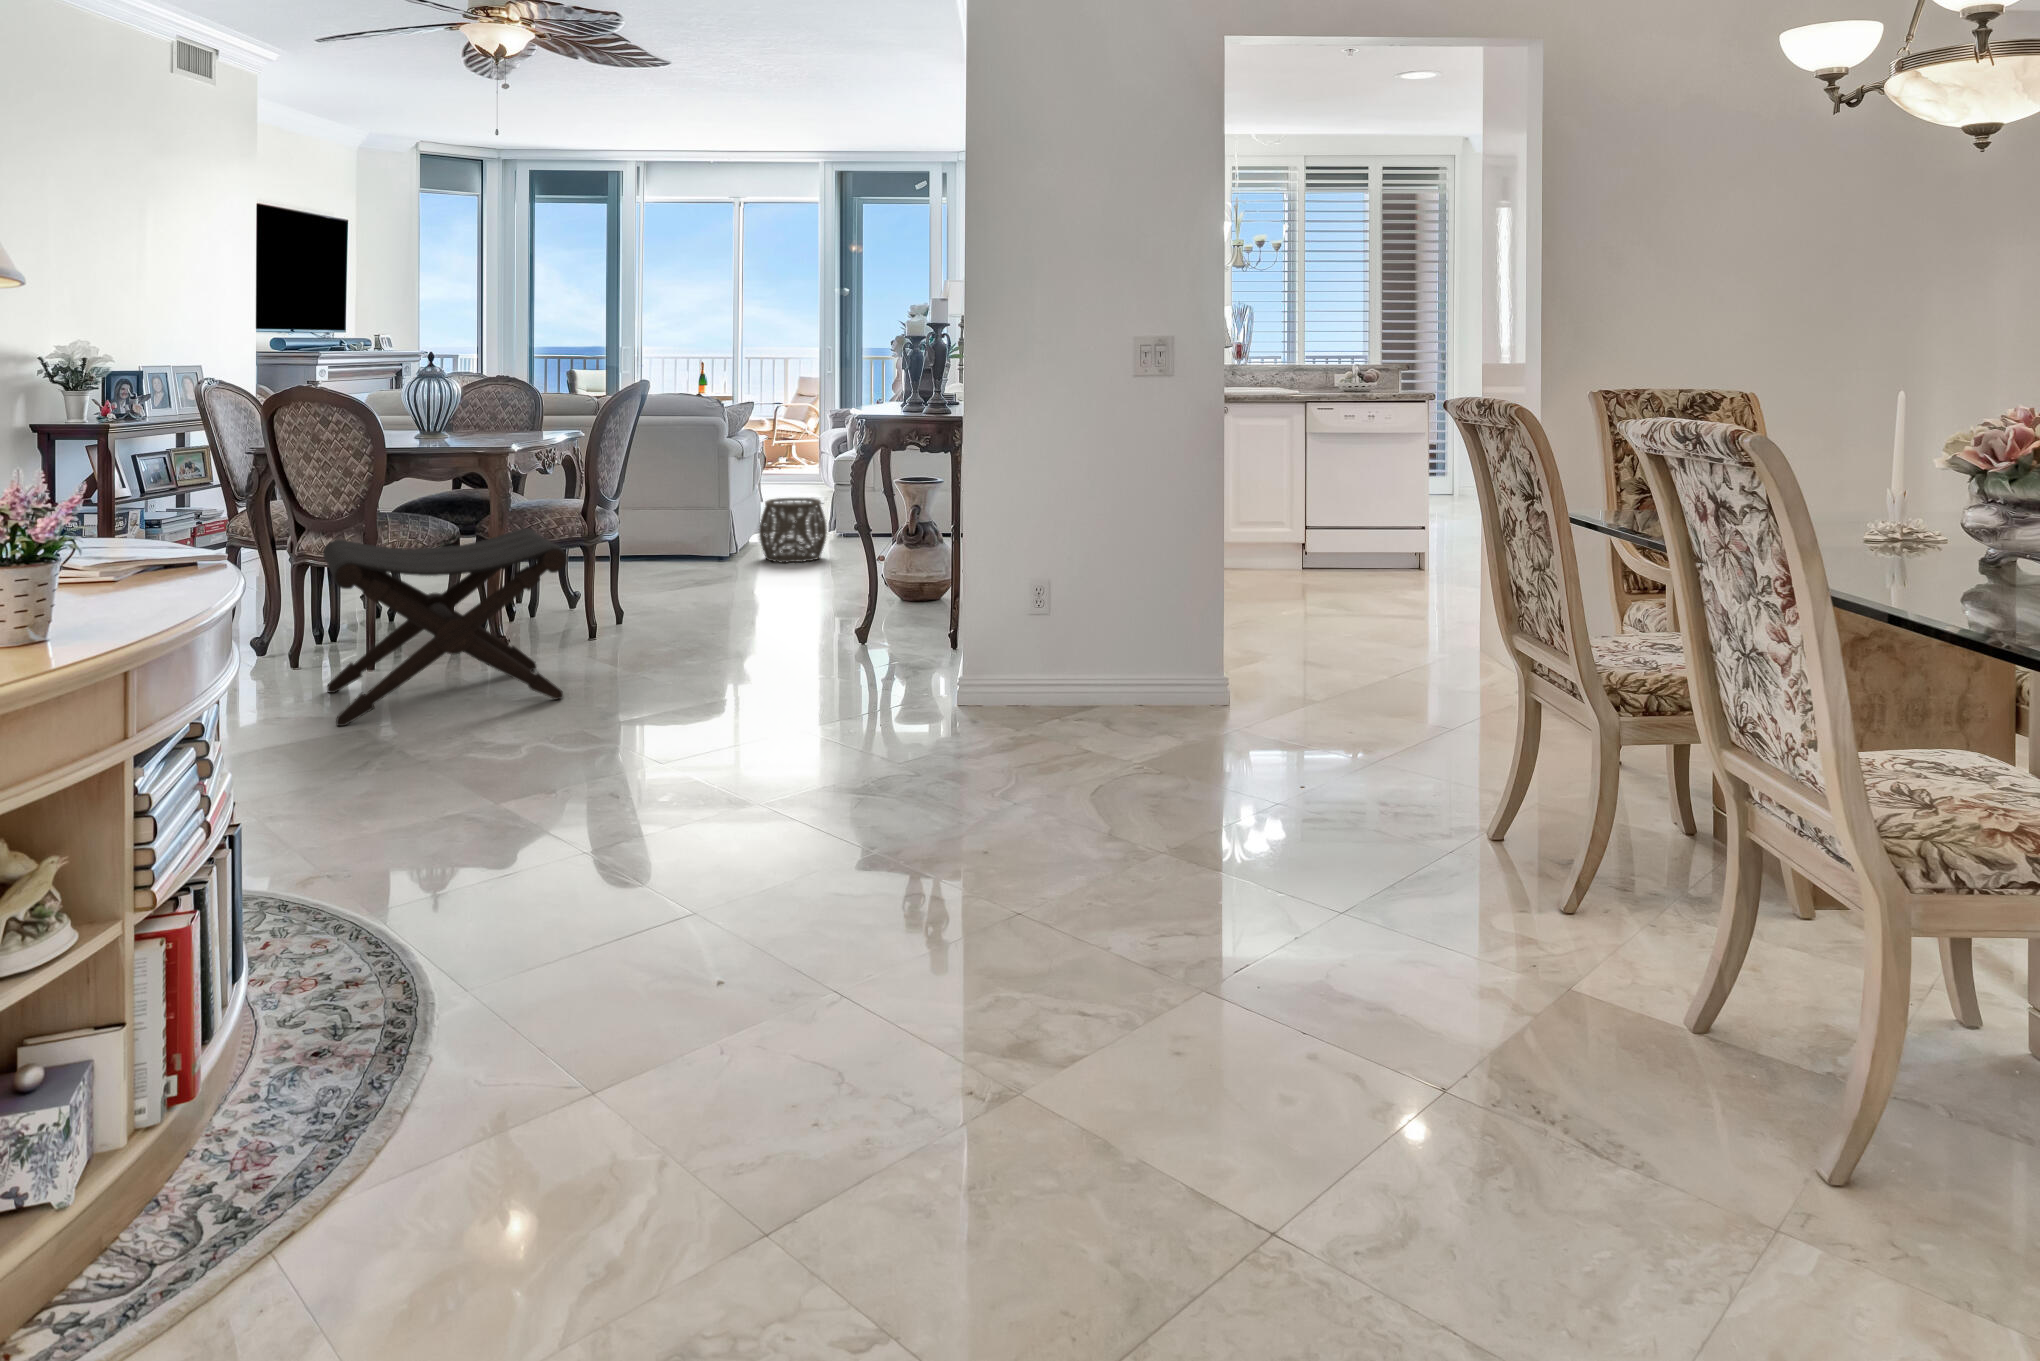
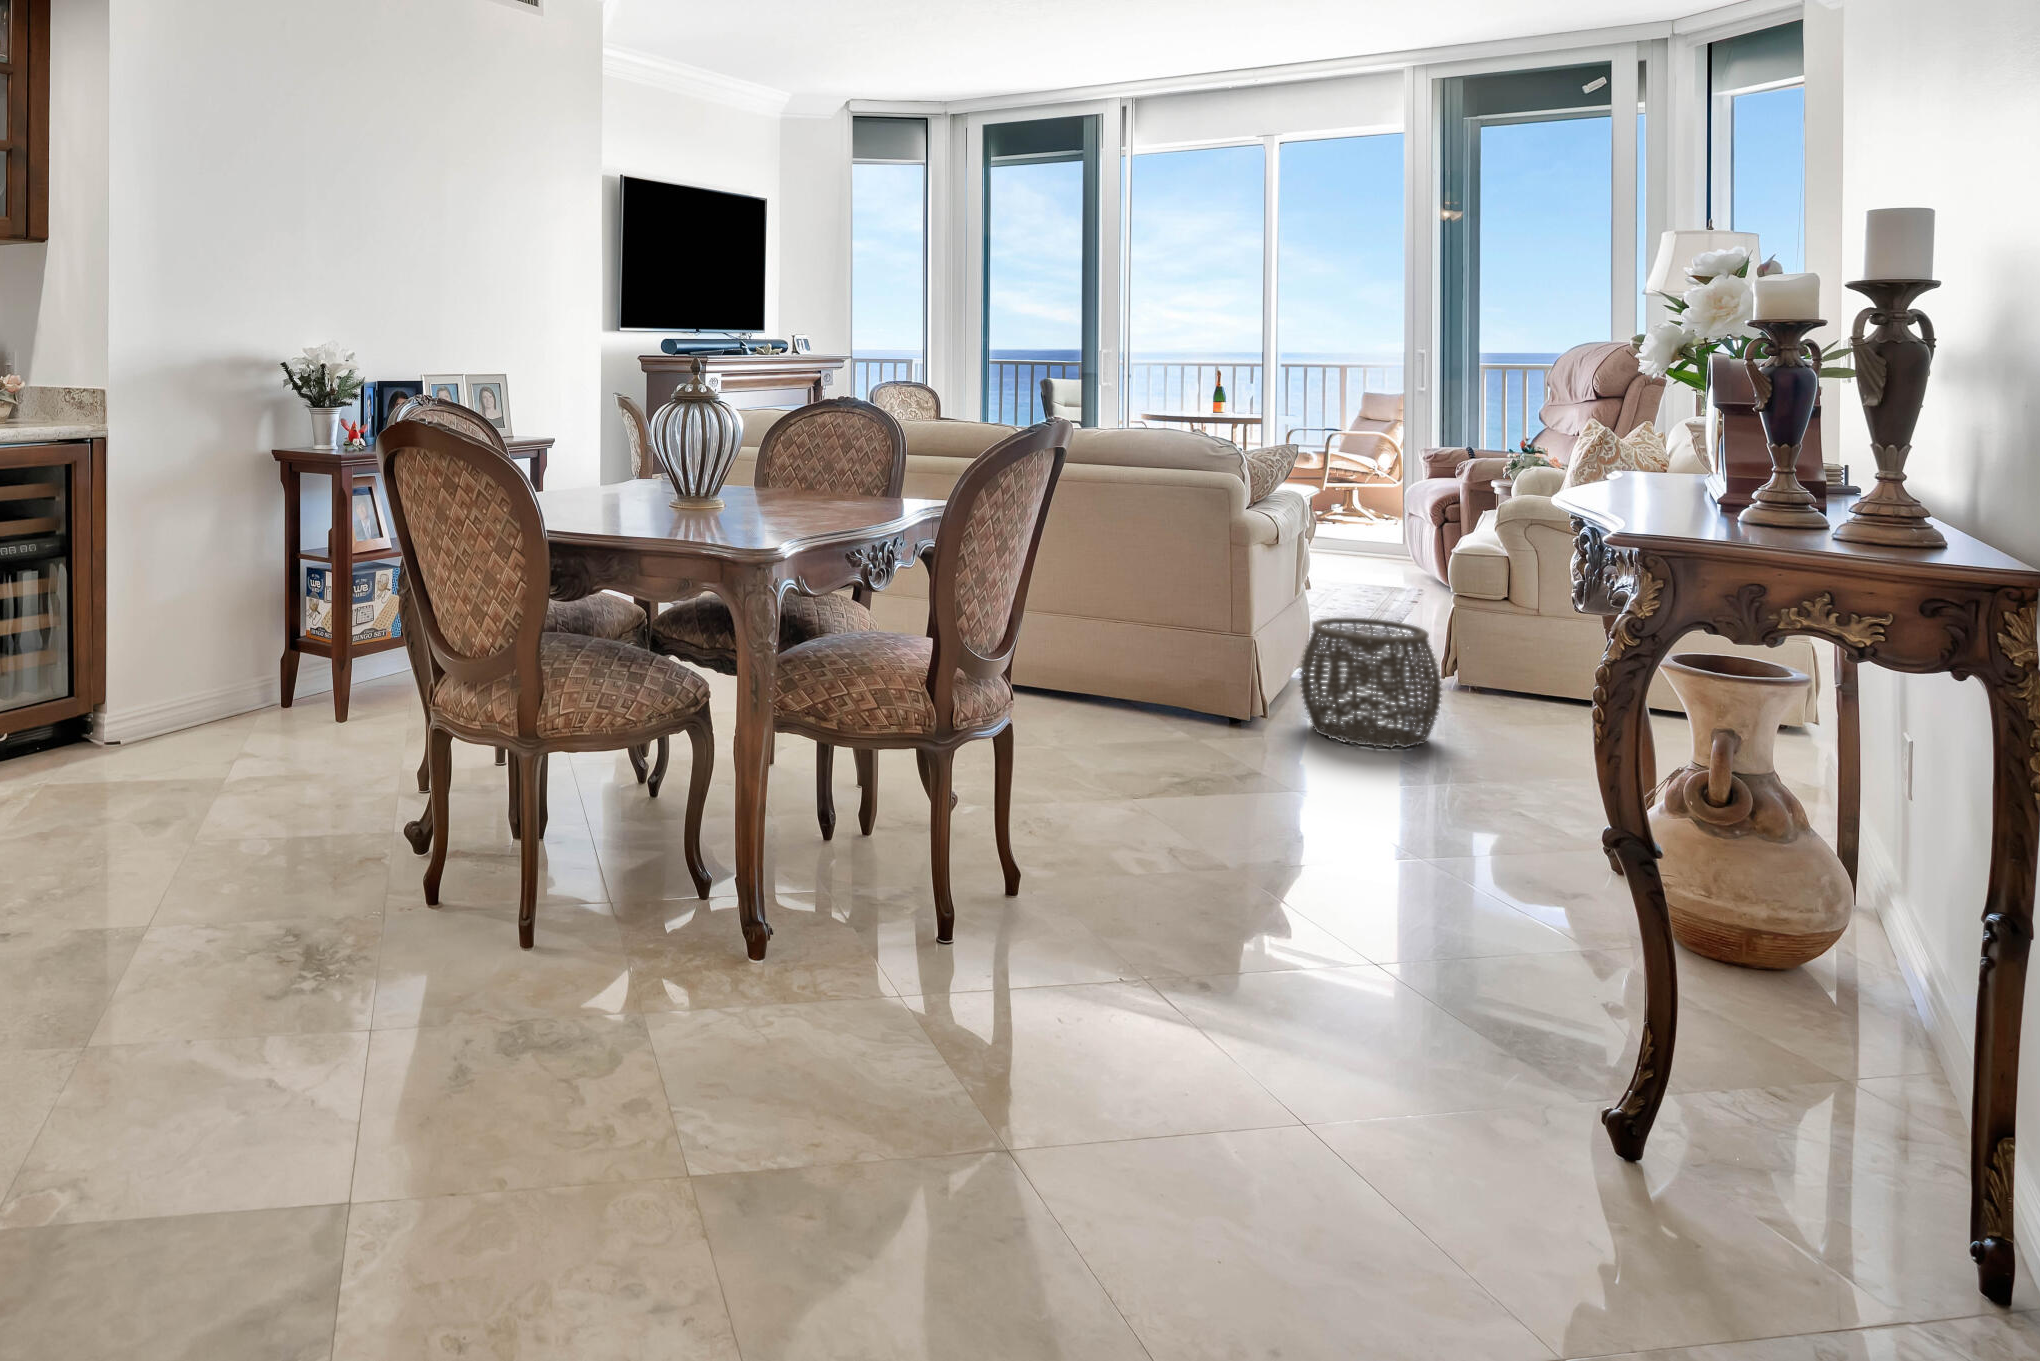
footstool: present [323,528,567,726] -> none [288,704,784,1182]

